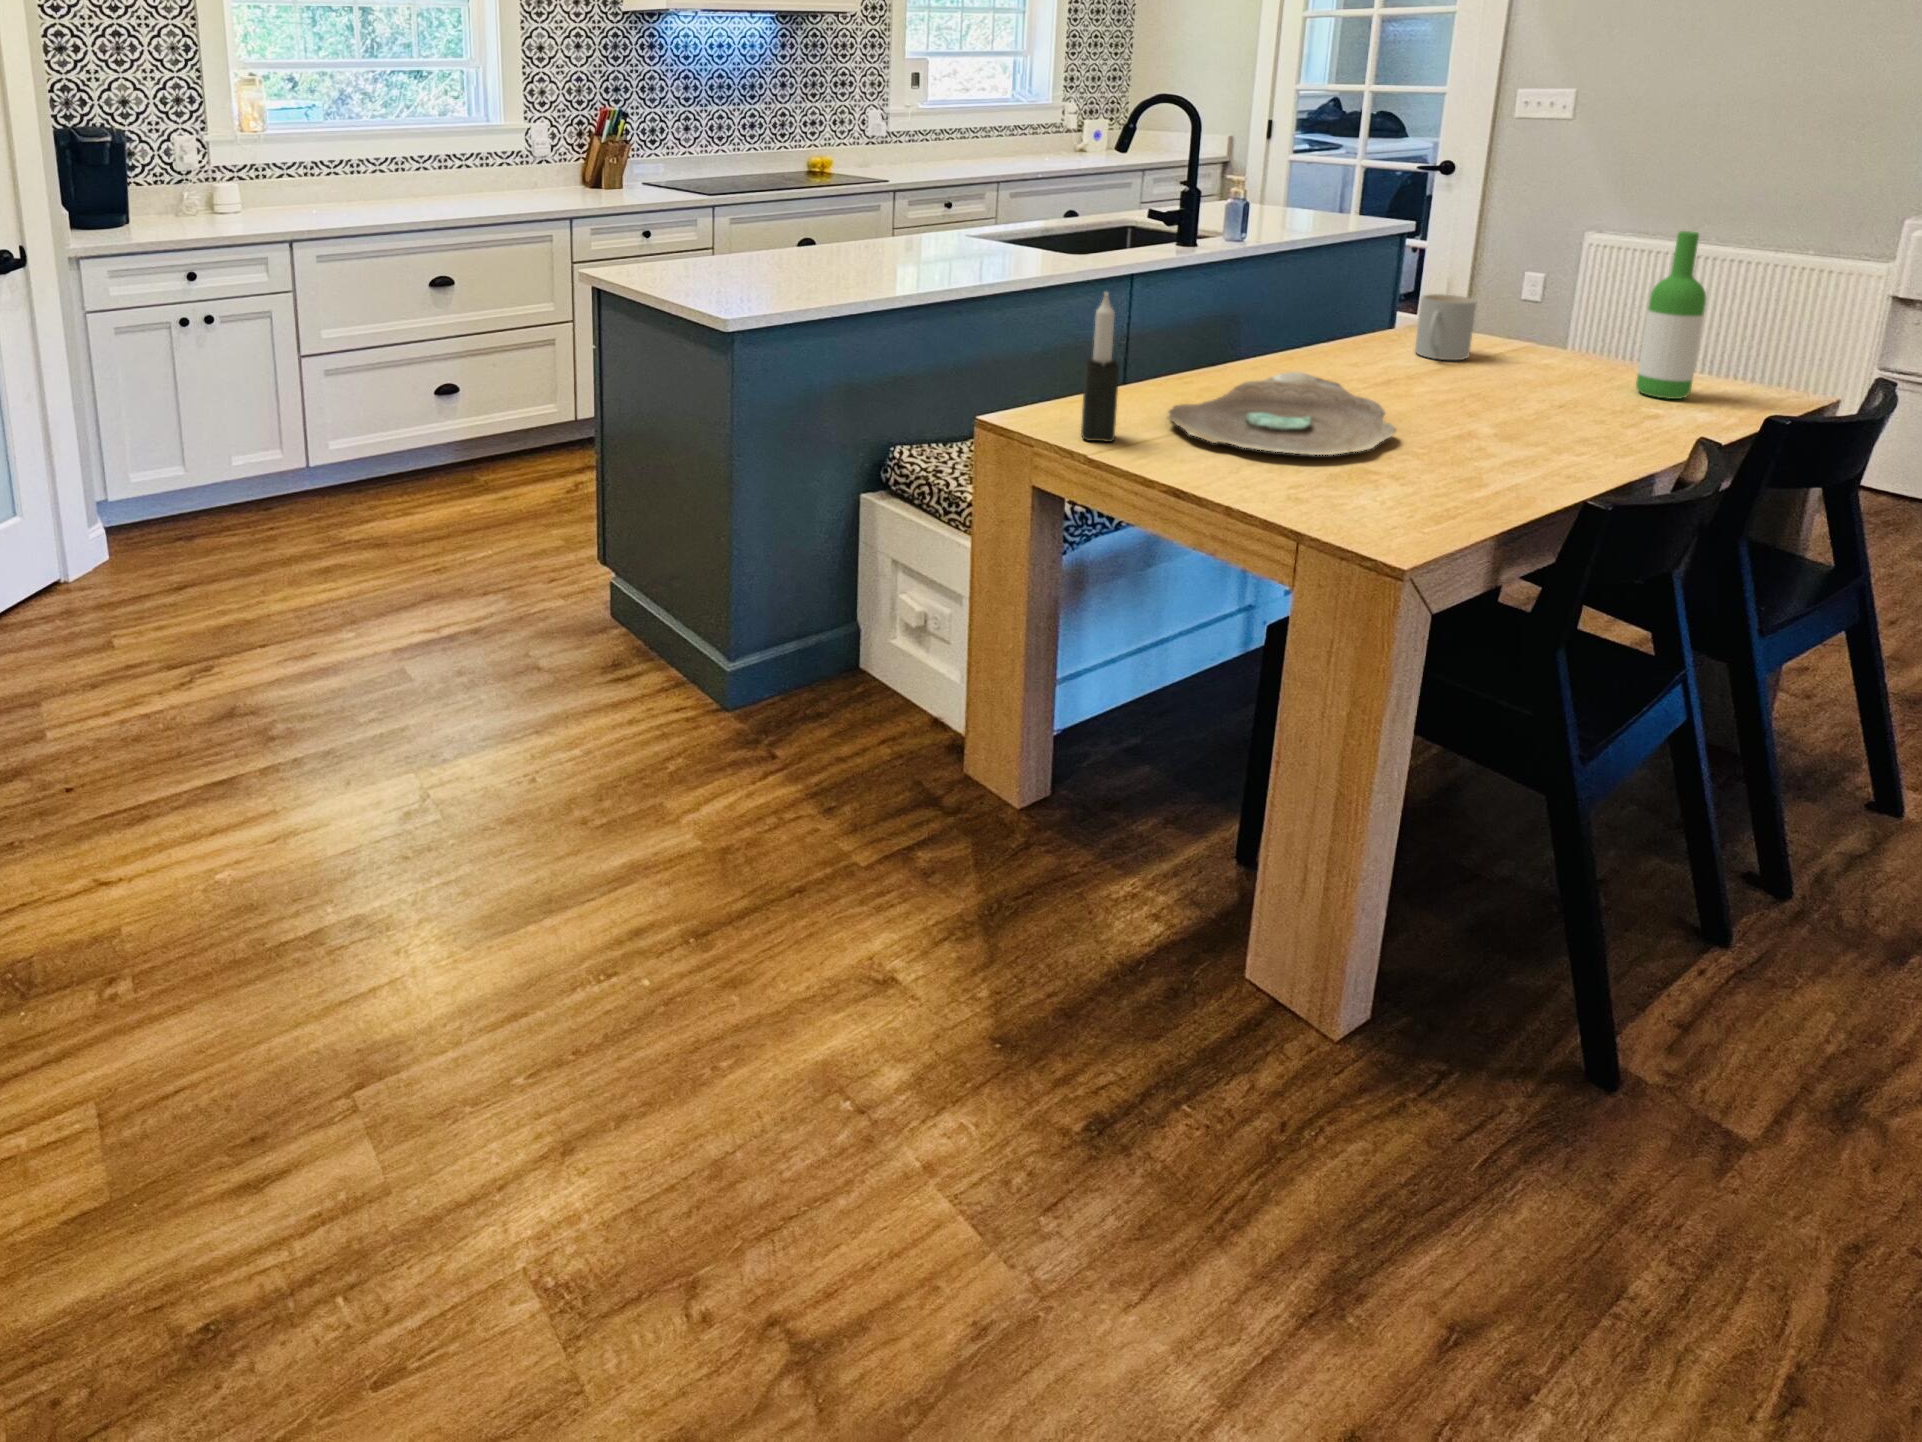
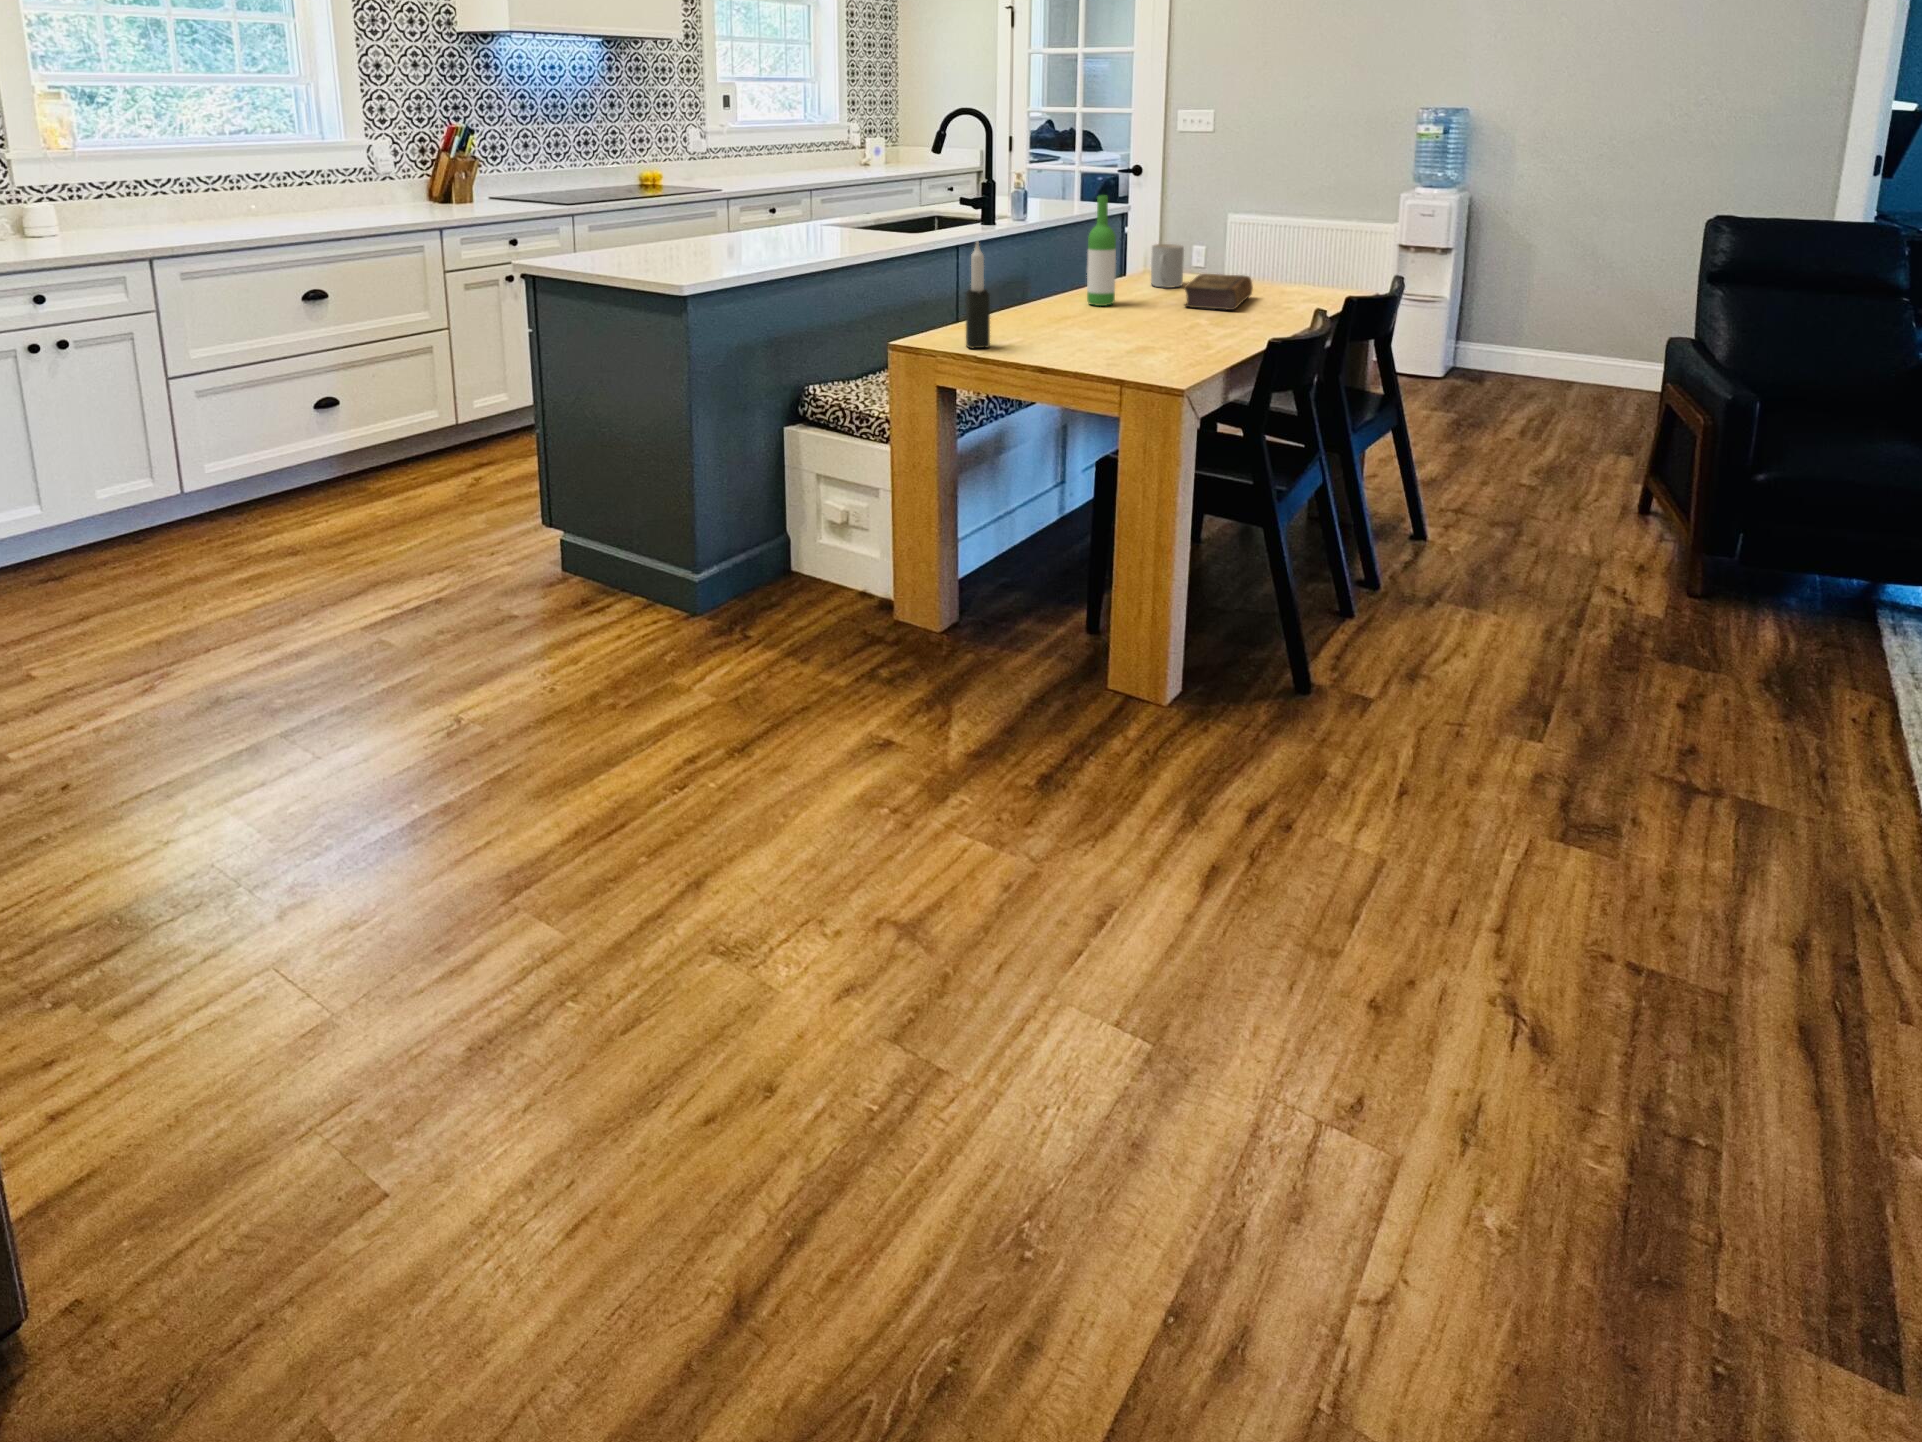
wine bottle: present [1636,231,1706,399] -> present [1087,196,1116,306]
book: none [1460,348,1593,415] -> present [1183,274,1253,310]
decorative bowl: present [1168,372,1395,455] -> none [1017,296,1155,341]

